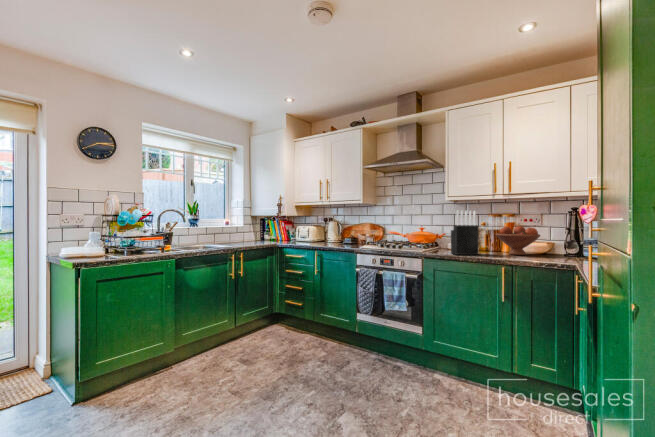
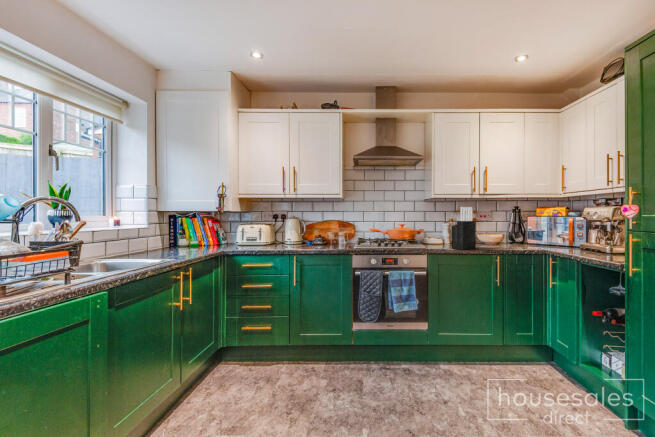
fruit bowl: present [496,226,540,255] -> none [480,221,518,247]

